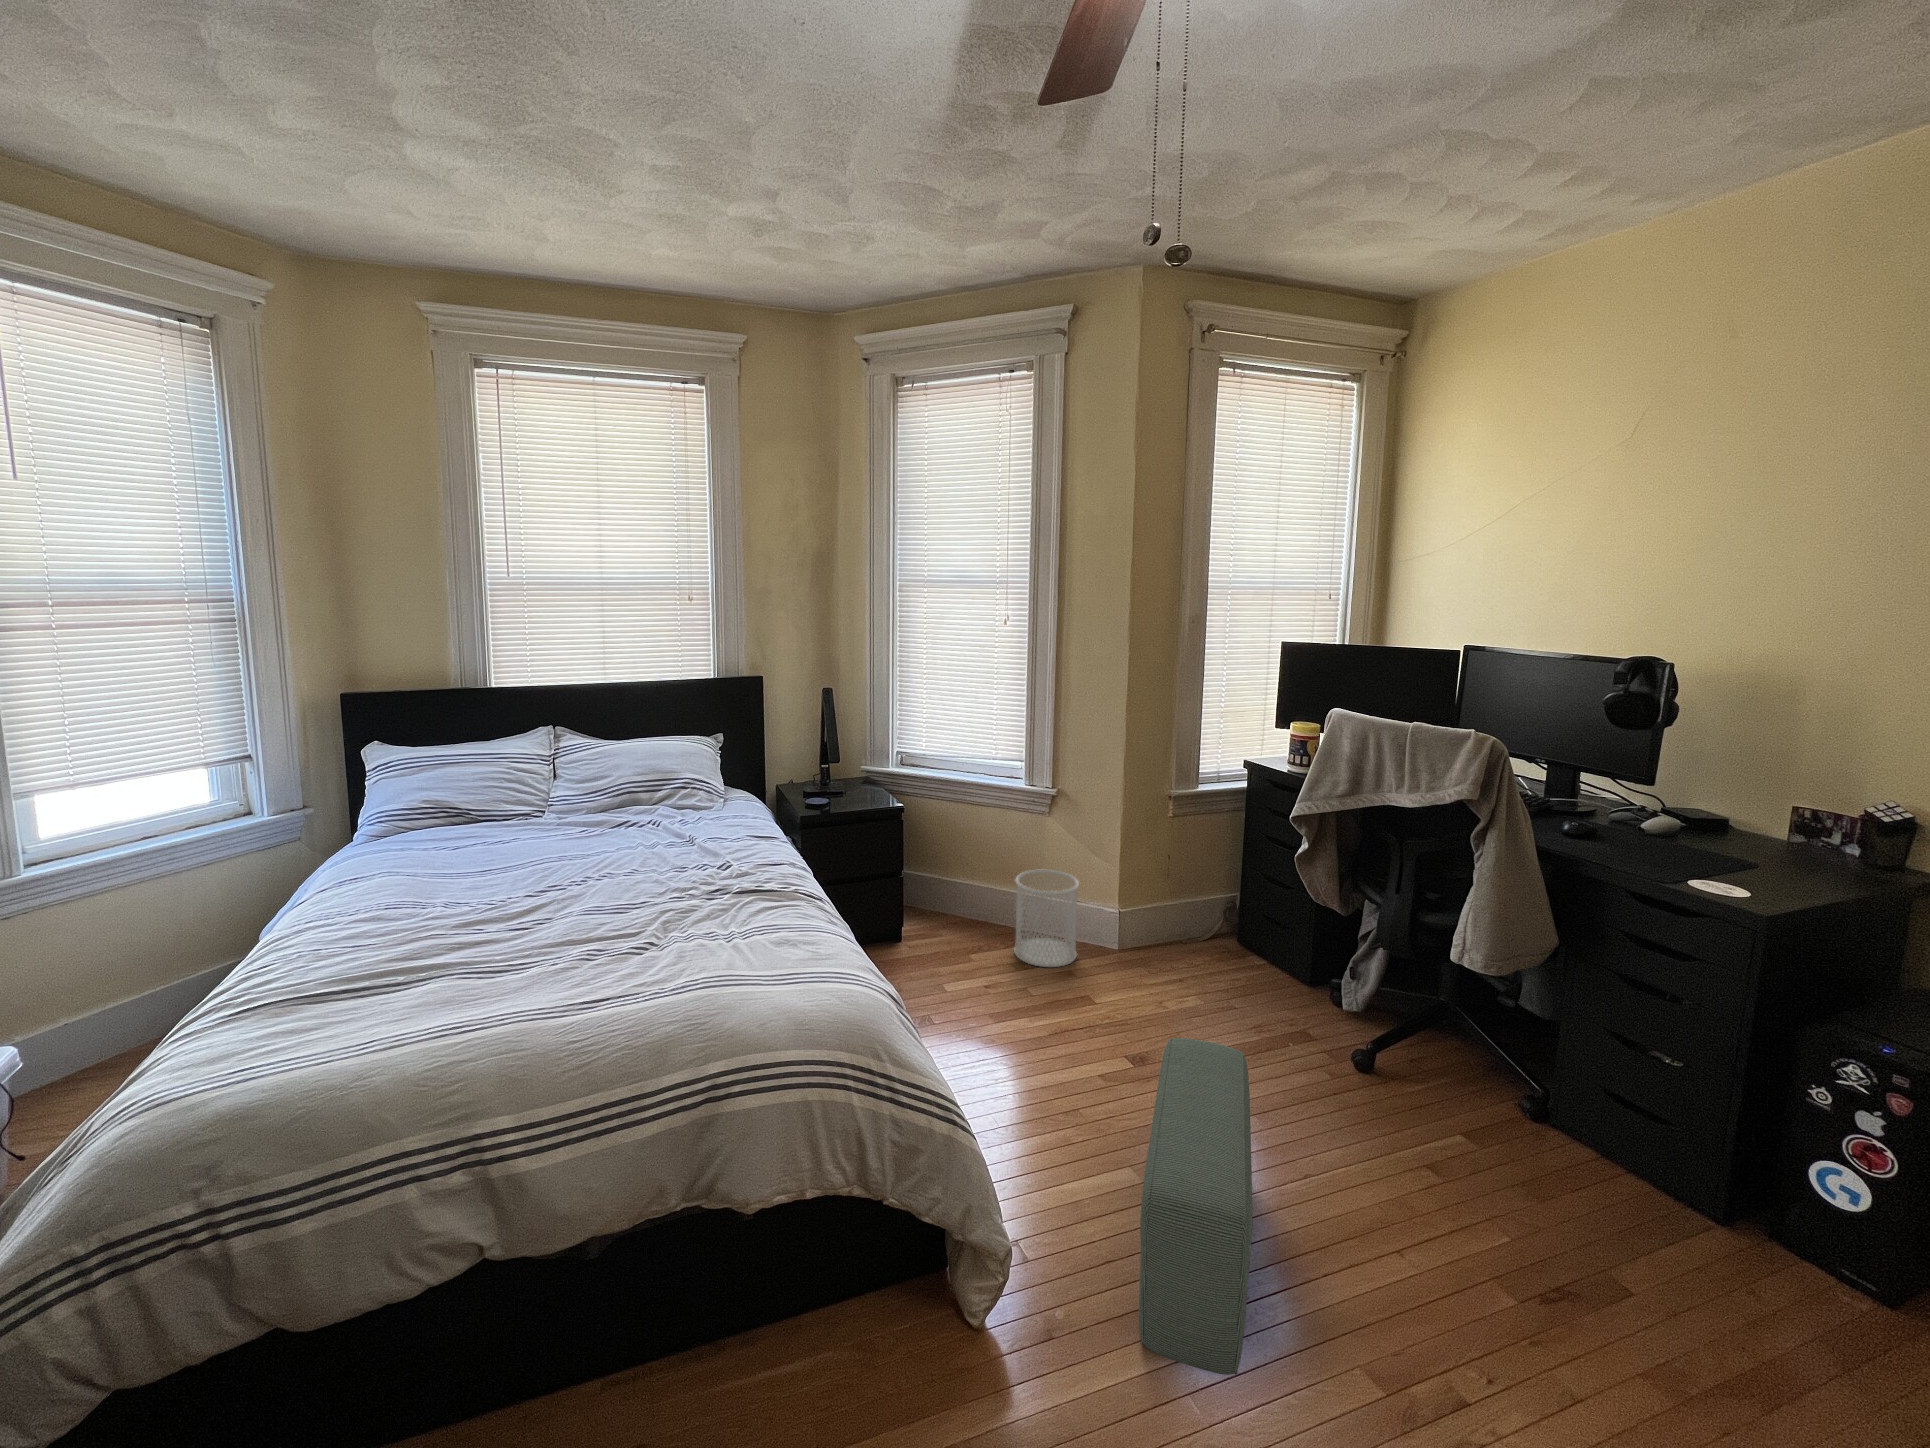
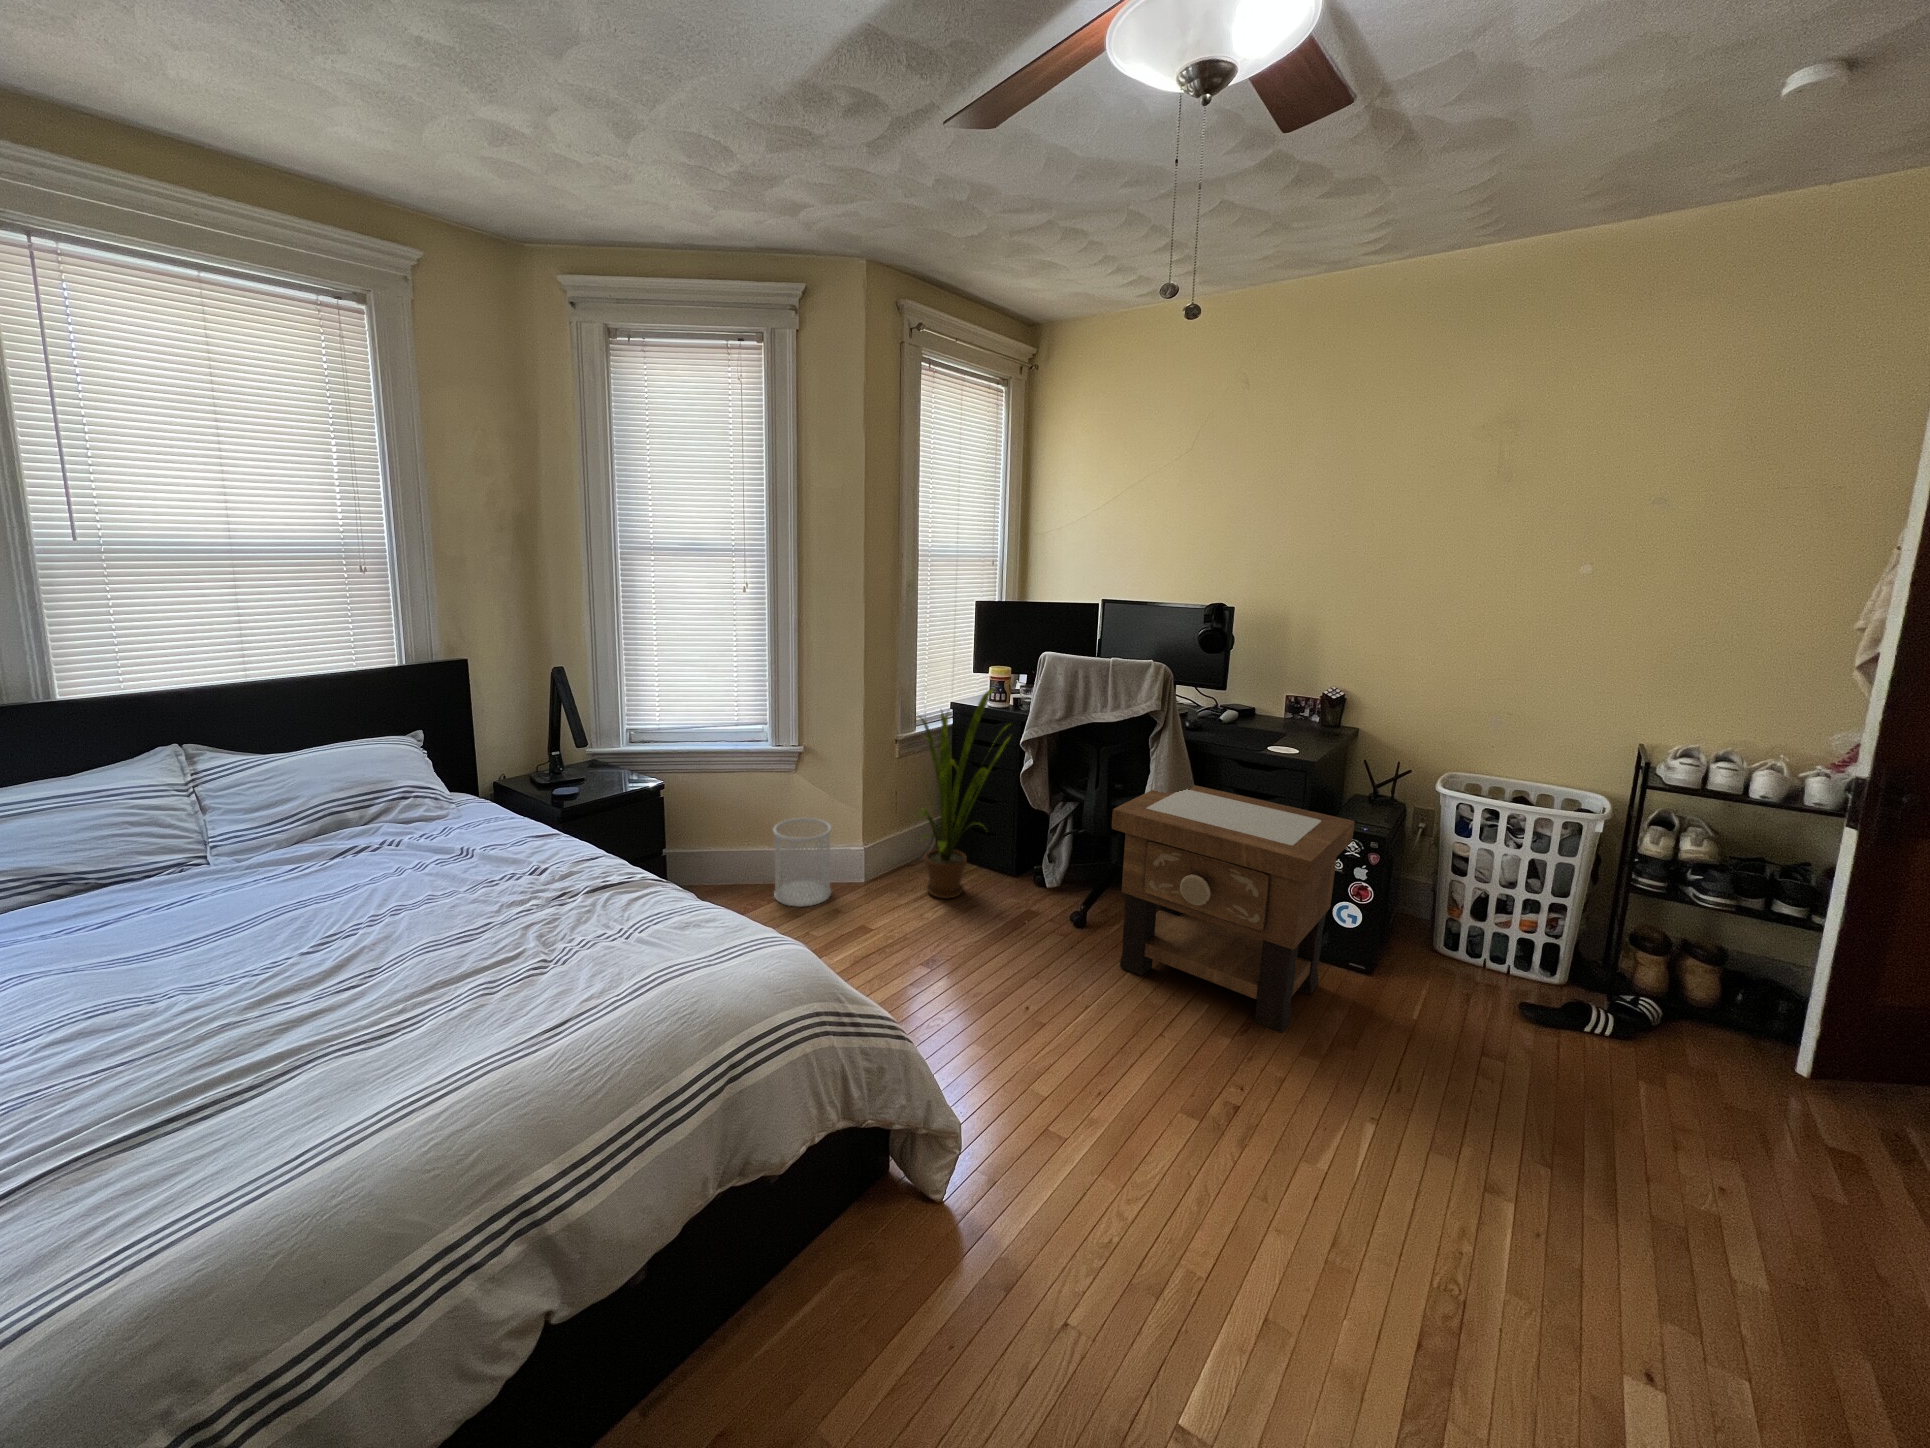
house plant: none [1170,748,1311,997] -> present [916,688,1010,899]
side table: none [1381,902,1828,1318] -> present [1112,785,1354,1033]
pouf: present [1139,1038,1252,1375] -> none [987,927,1132,1172]

